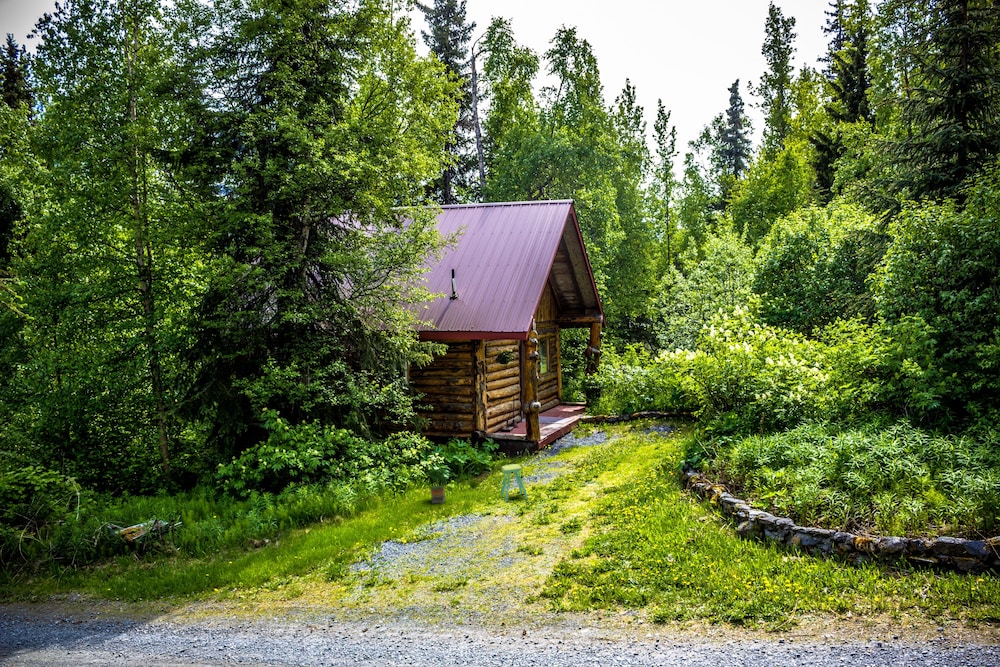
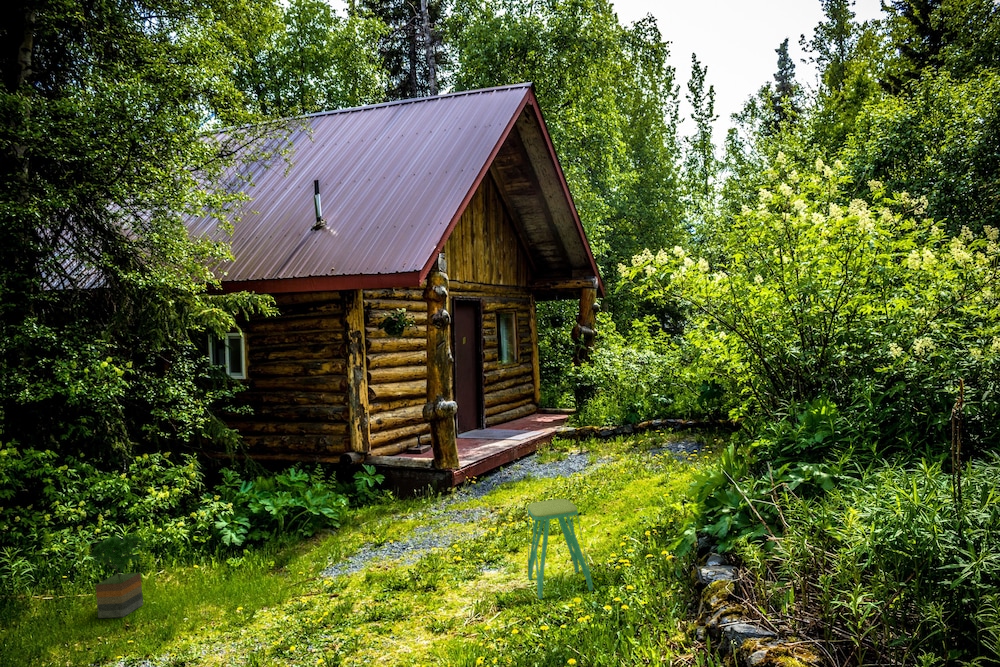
stool: present [501,464,527,502] -> present [528,499,593,599]

